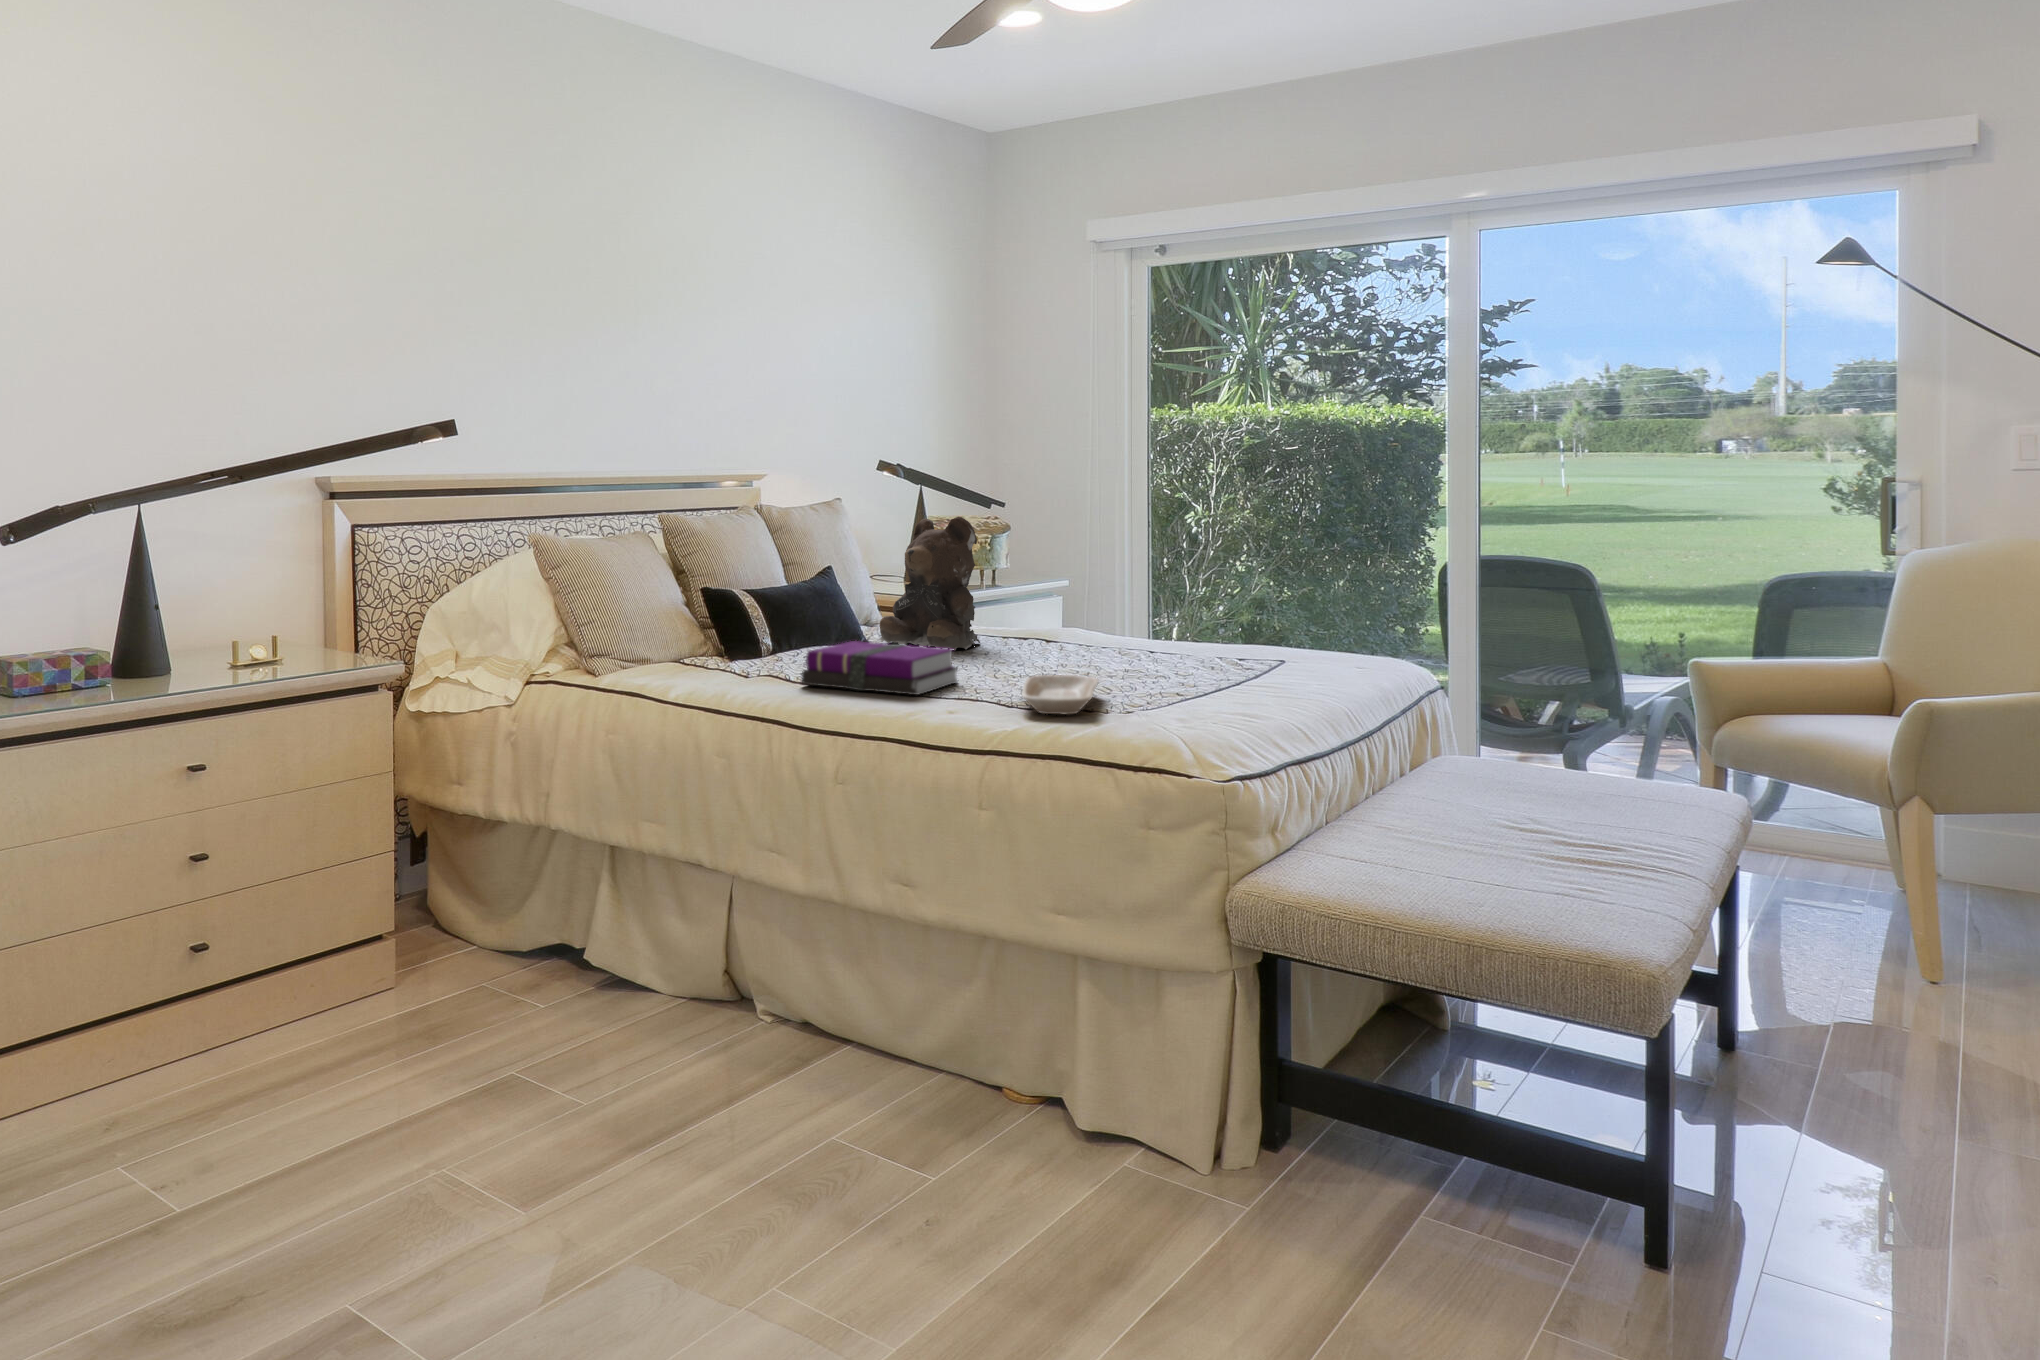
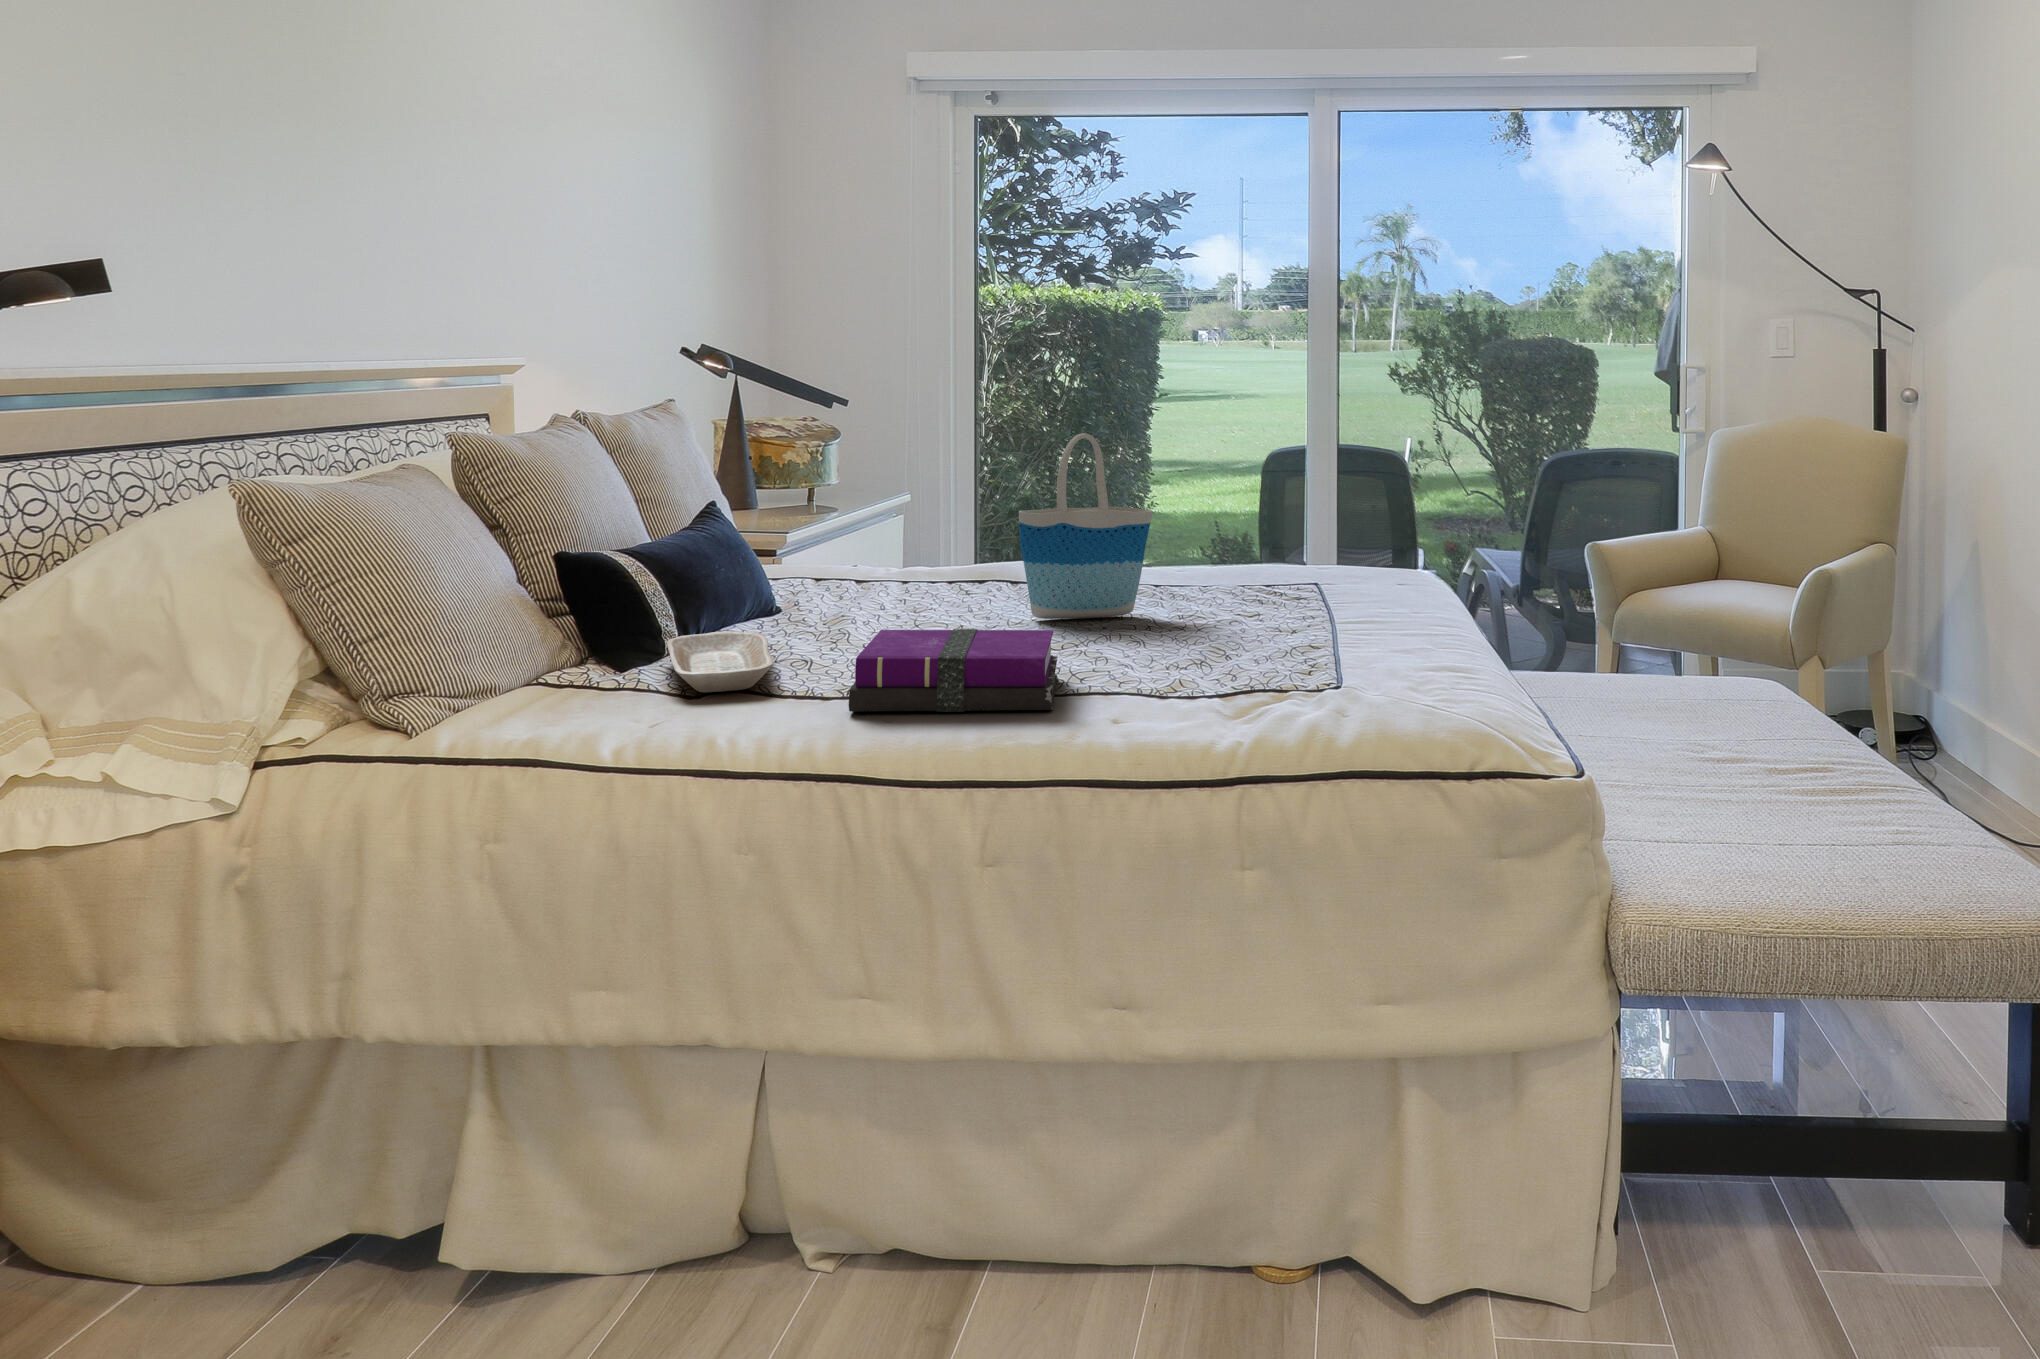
teddy bear: present [876,517,980,650] -> none [808,430,959,621]
tote bag: none [1003,518,1105,657] -> present [1019,433,1152,619]
tray: present [1022,674,1098,714] -> present [667,631,773,692]

